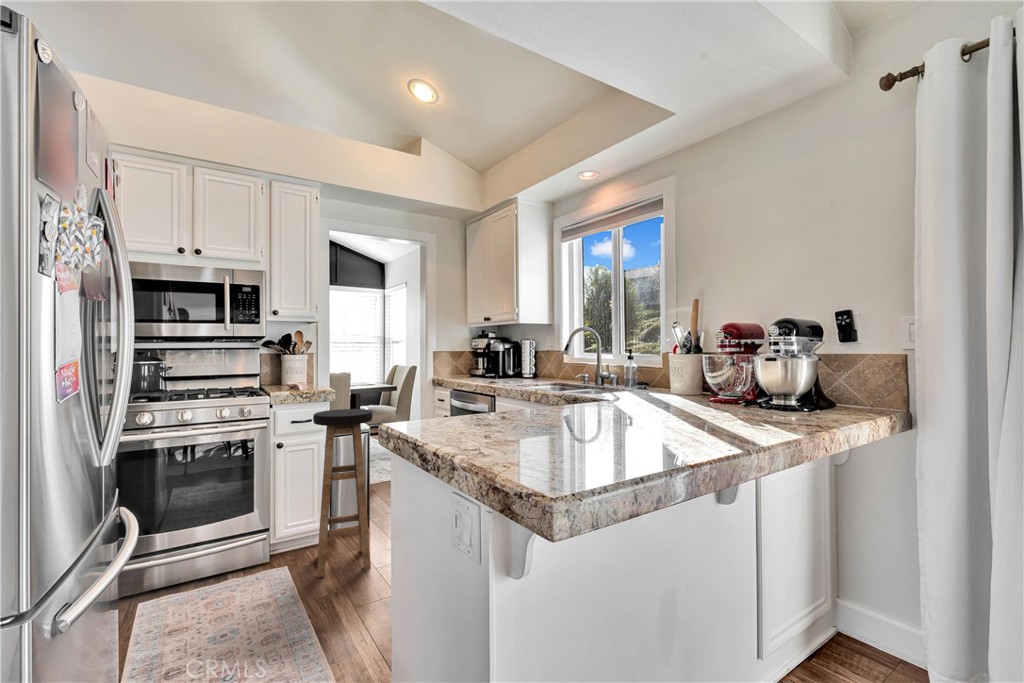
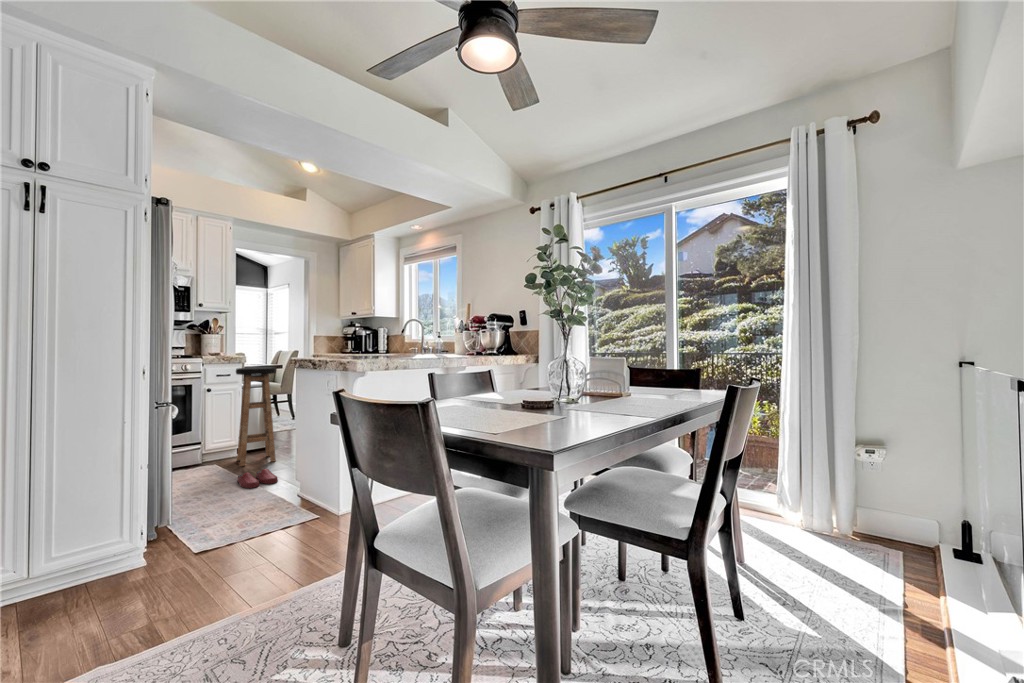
slippers: none [299,605,363,661] -> present [238,469,278,488]

